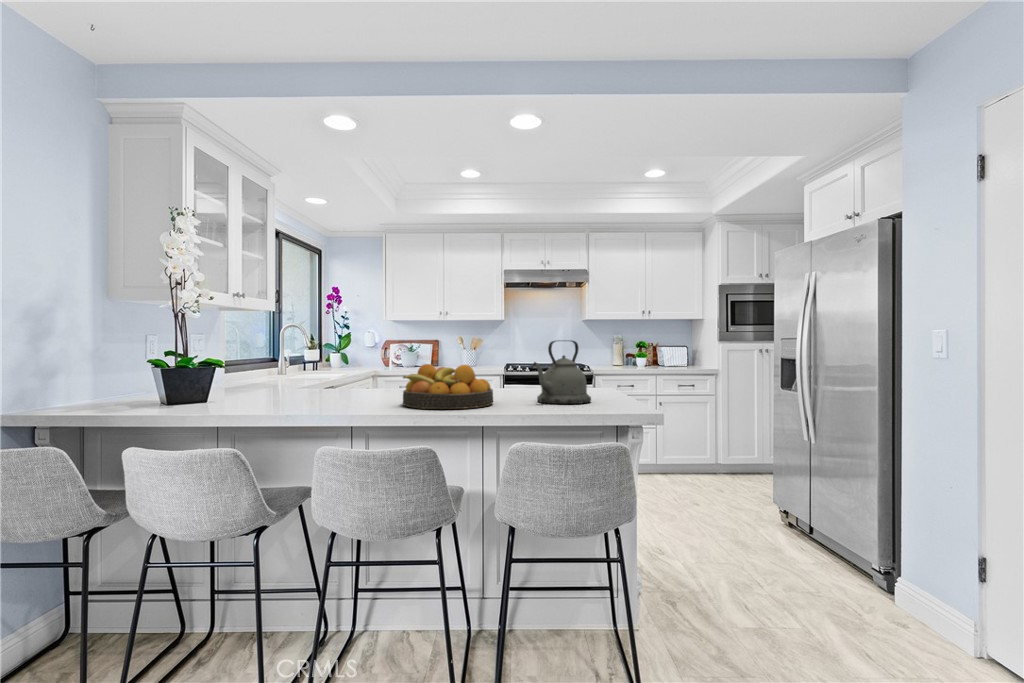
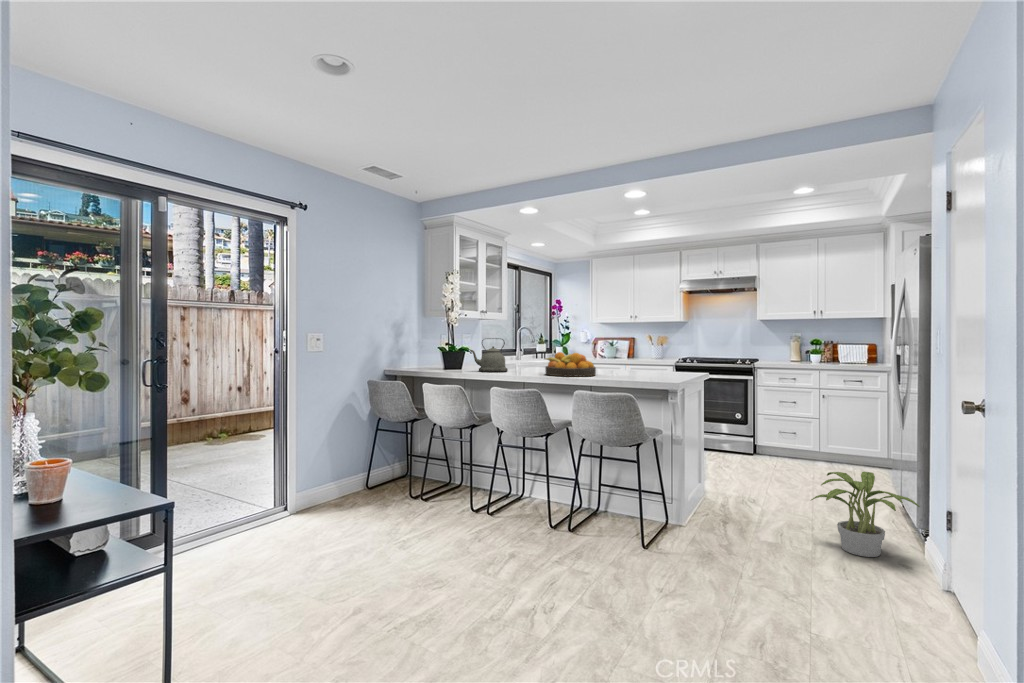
kettle: present [534,340,591,404] -> present [470,339,508,372]
potted plant: none [810,513,956,639] -> present [811,472,920,557]

